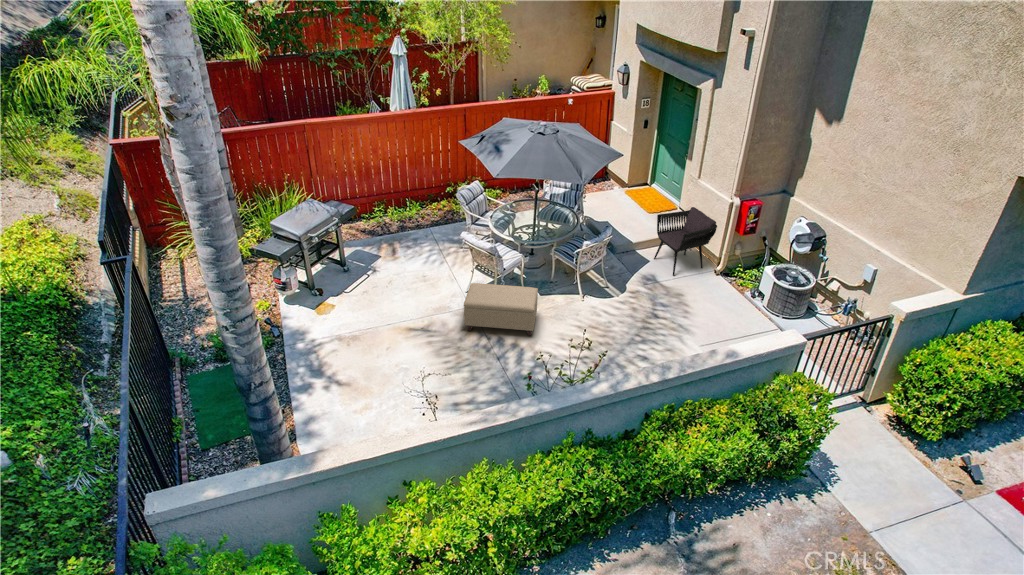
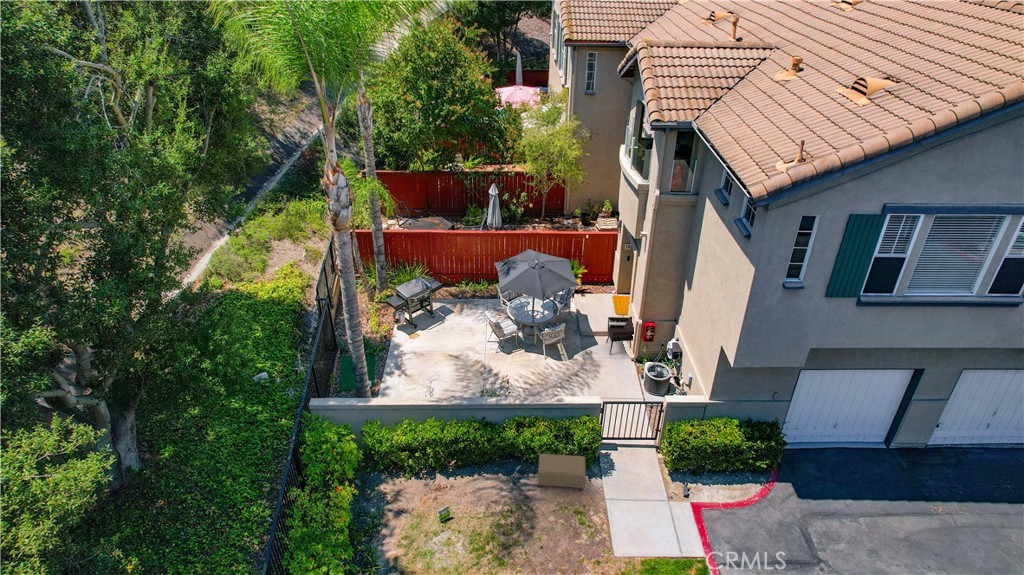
ottoman: present [464,283,538,336] -> present [538,454,586,490]

